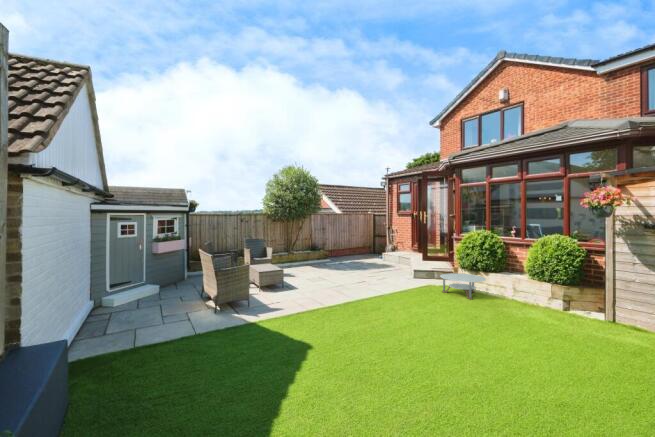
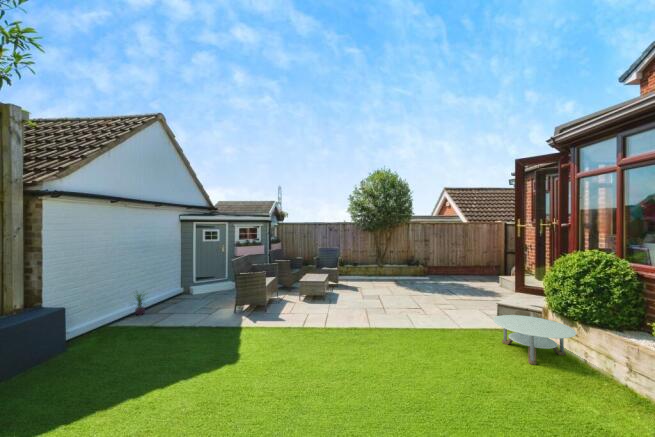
decorative plant: none [70,303,117,339] -> present [134,294,145,315]

